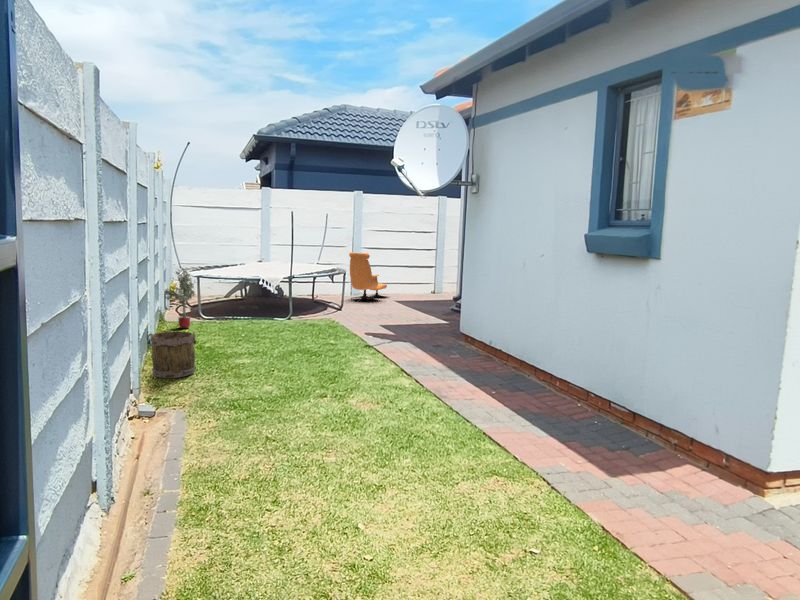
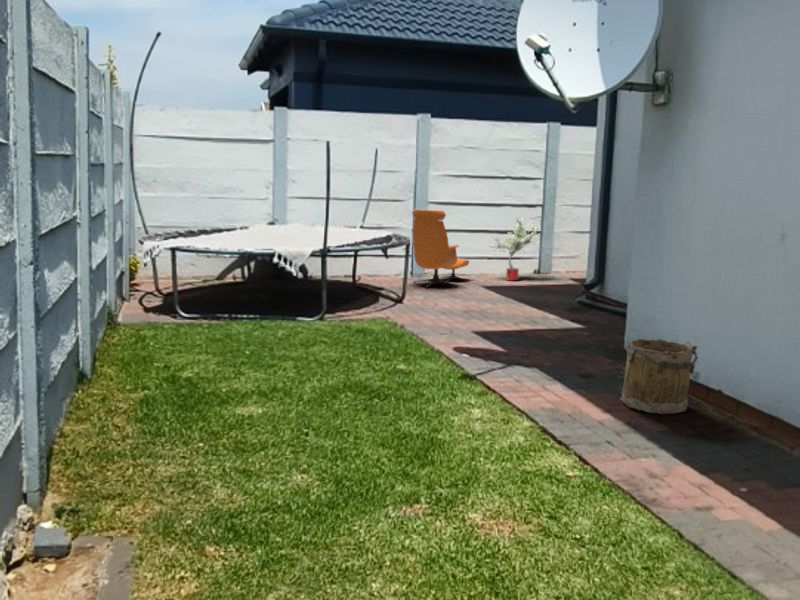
potted tree: present [164,268,196,329] -> present [490,217,540,281]
bucket: present [147,331,196,378] -> present [622,338,698,414]

